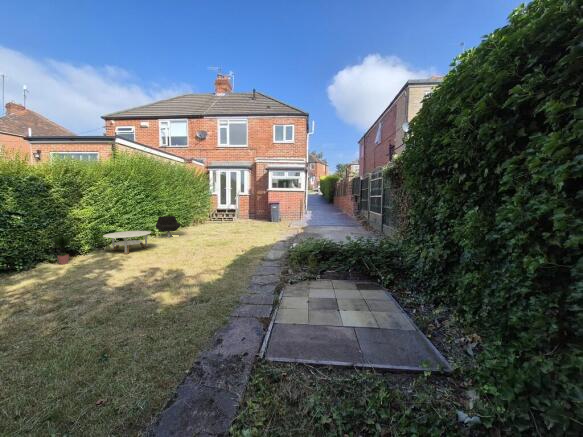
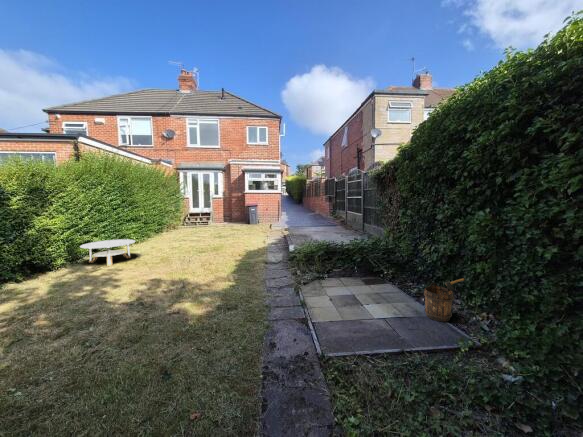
lounge chair: present [155,216,181,238] -> none [132,222,161,247]
potted plant: present [51,234,74,265] -> none [15,244,54,282]
bucket: none [389,286,434,332] -> present [424,279,464,322]

